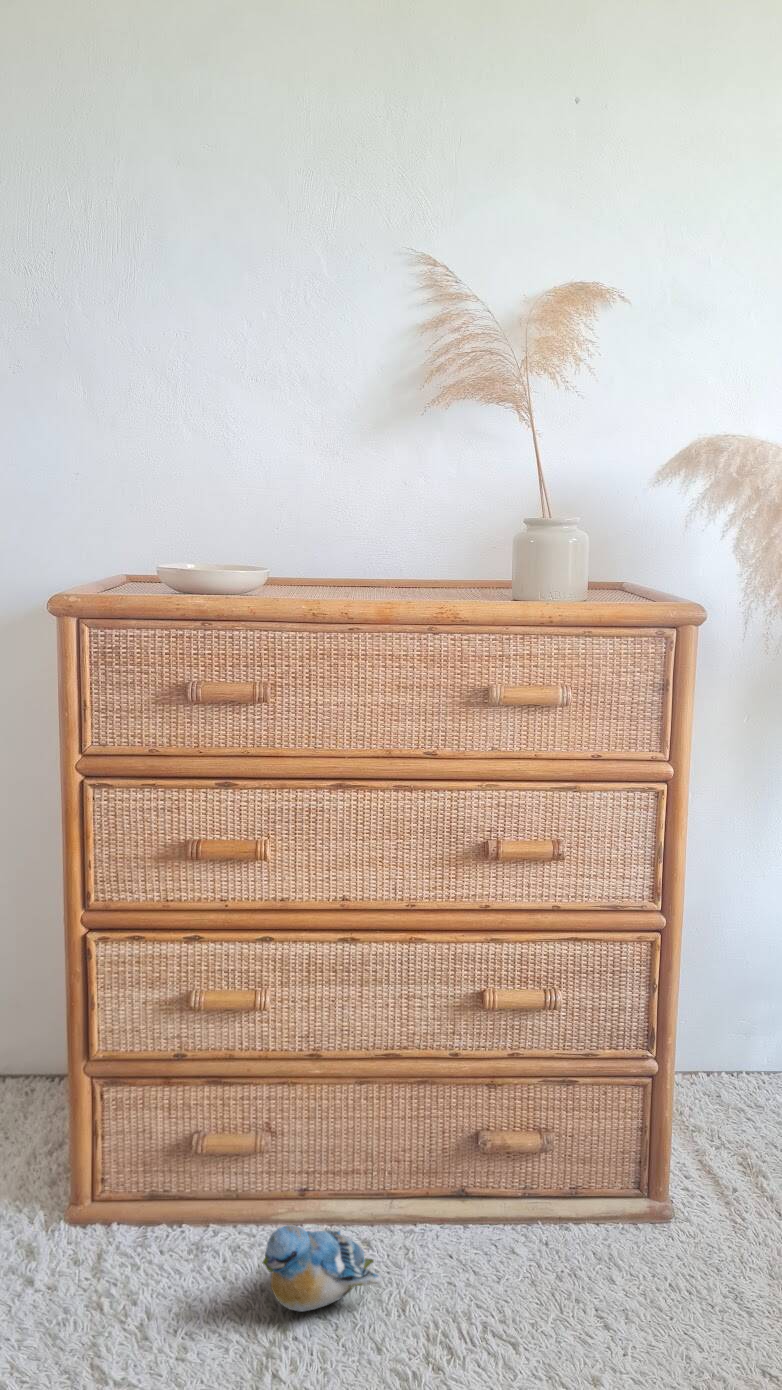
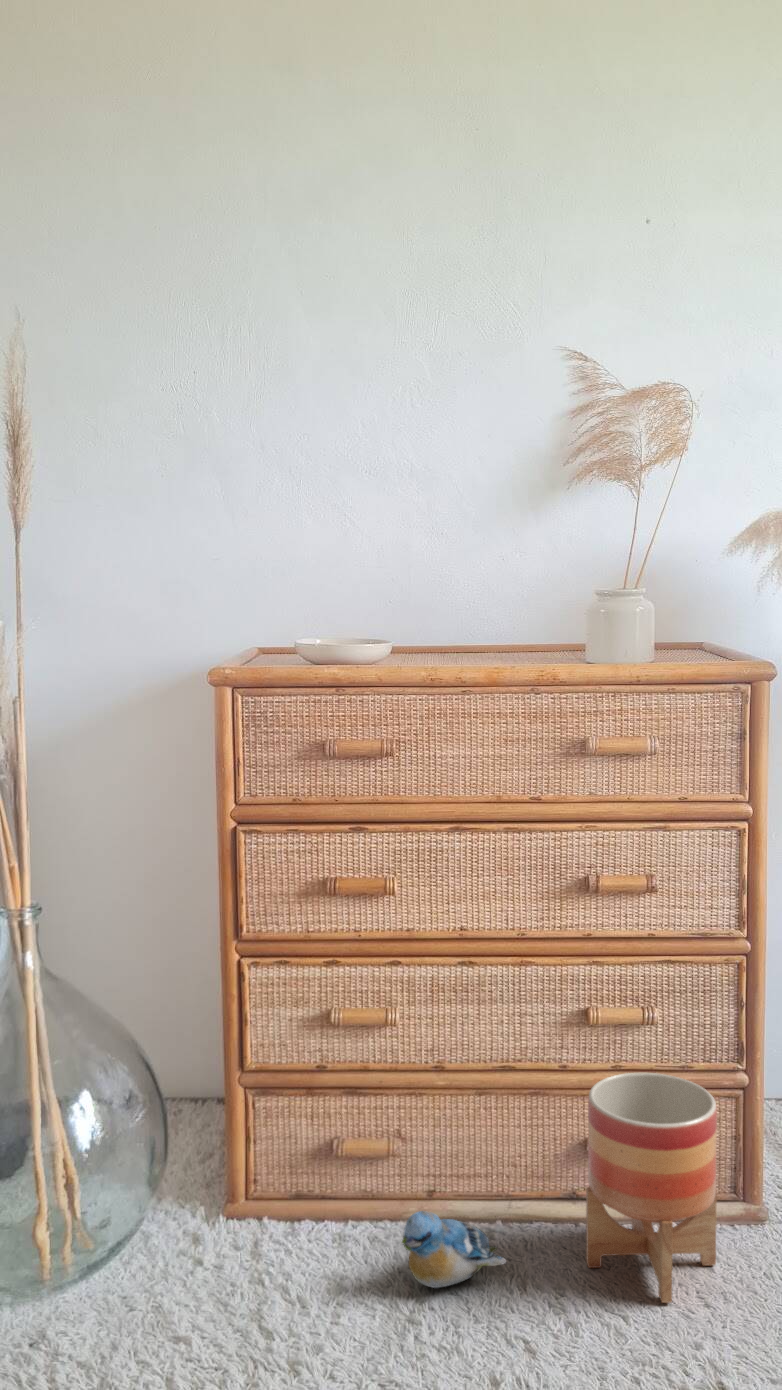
planter: none [474,1062,624,1325] -> present [586,1073,717,1303]

